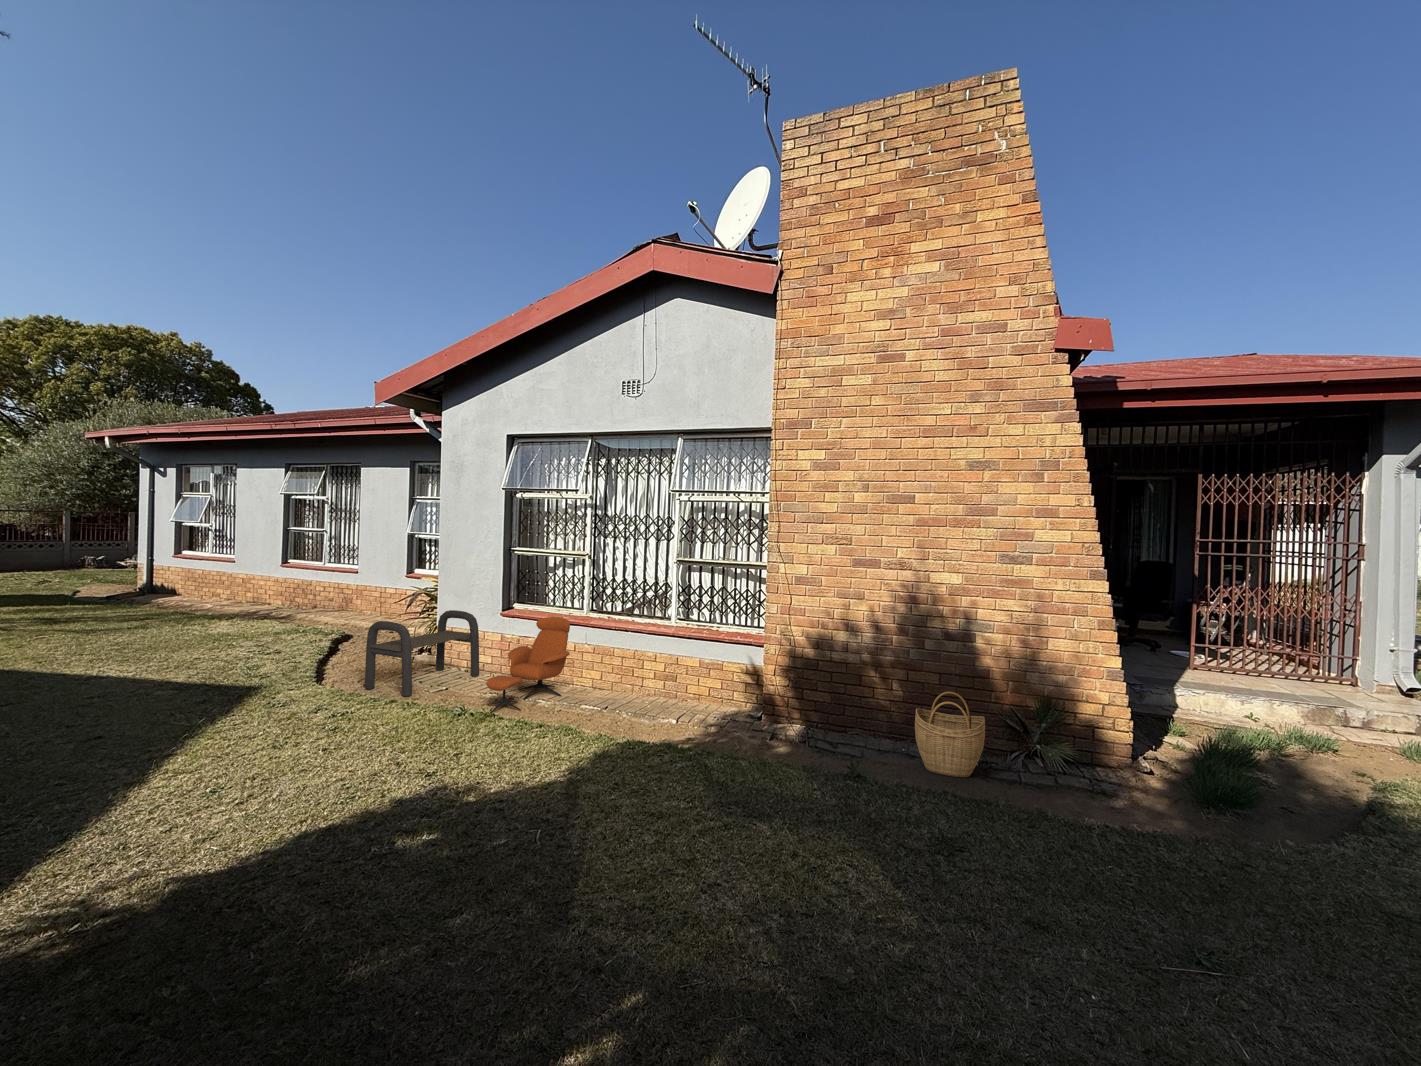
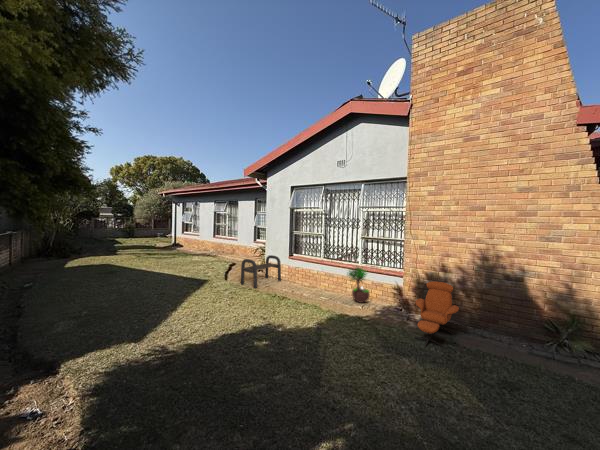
lounge chair: present [486,617,570,713] -> present [414,281,459,347]
potted tree: none [638,620,694,712] -> present [347,267,370,303]
woven basket: present [915,692,985,777] -> none [488,306,532,351]

